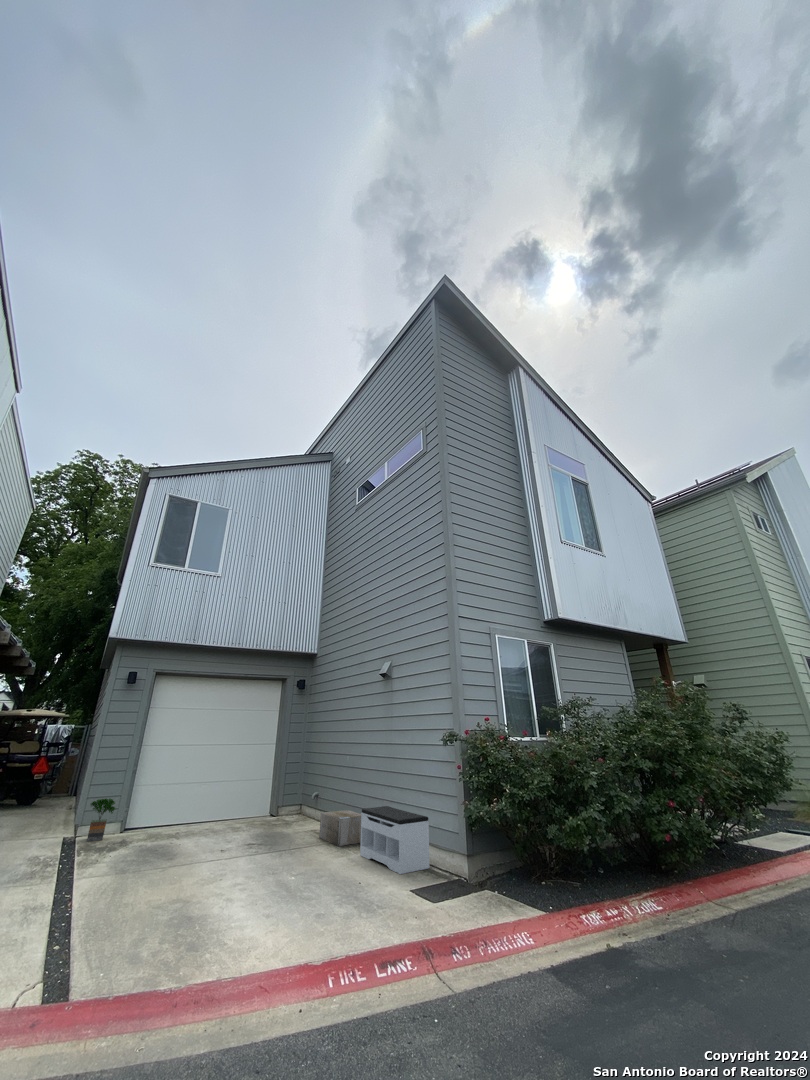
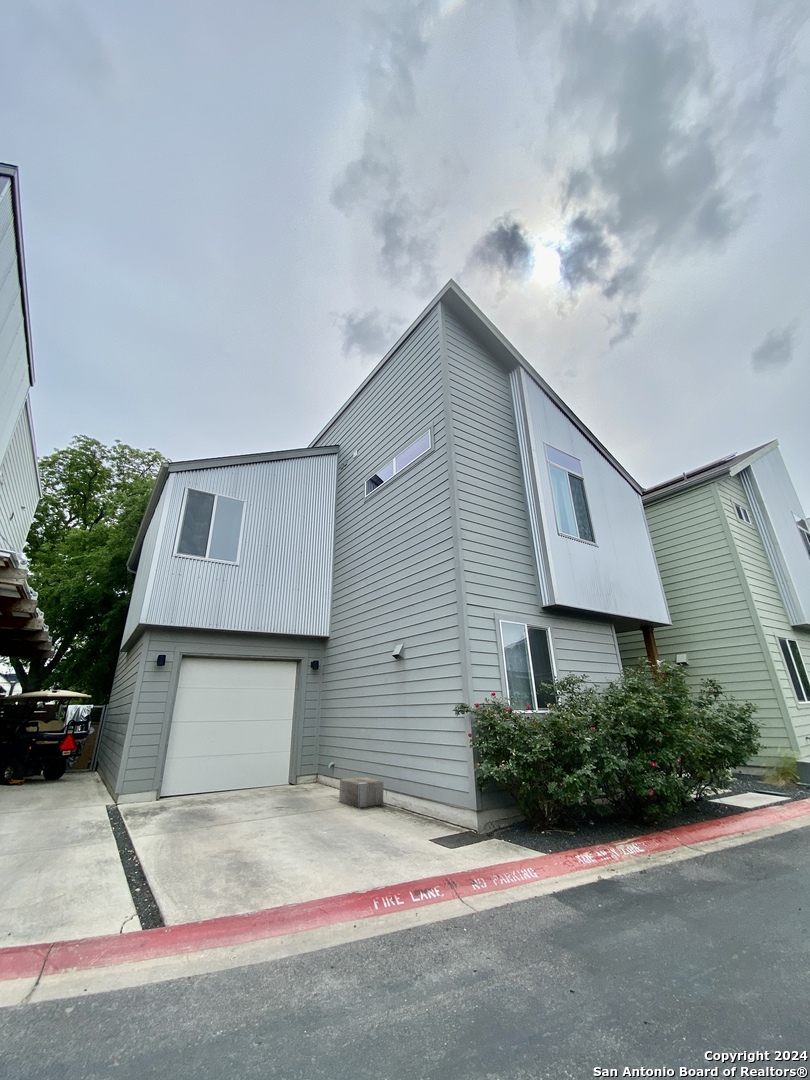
potted tree: present [87,799,116,841] -> none [129,768,154,807]
bench: present [360,806,429,874] -> none [379,772,442,829]

